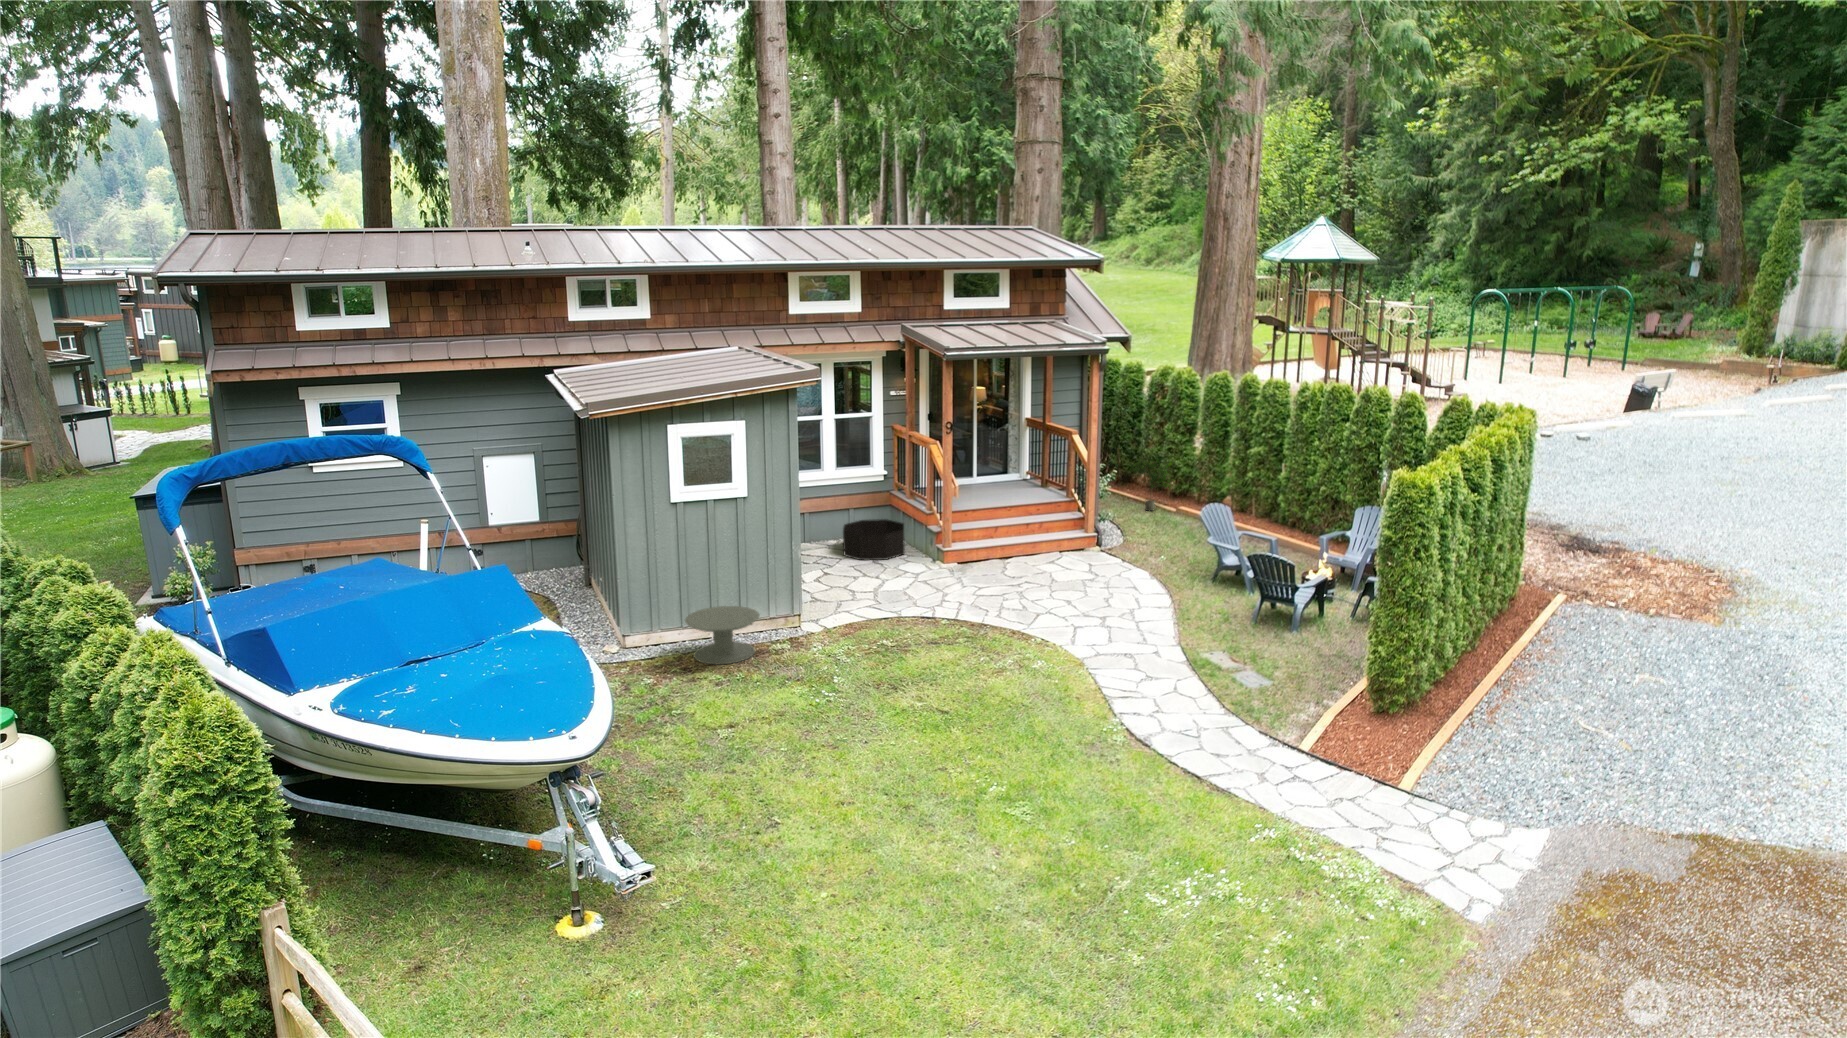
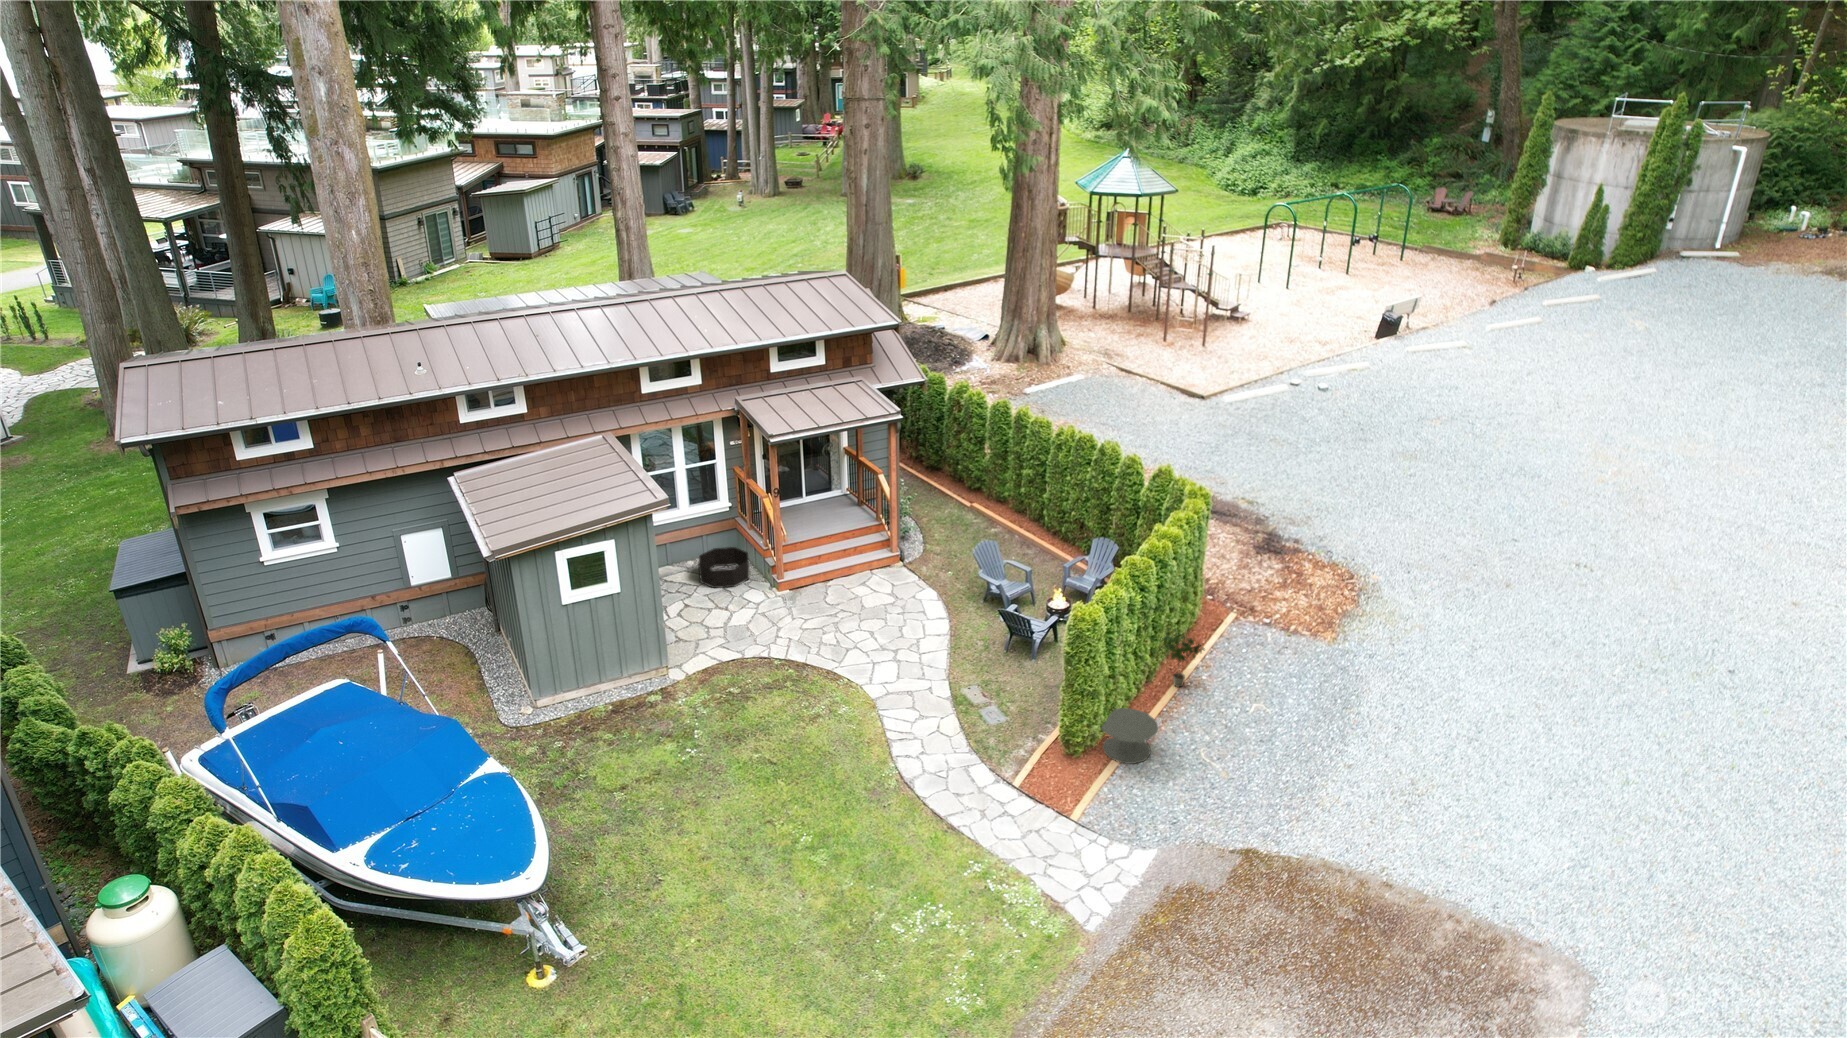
potted plant: present [1133,459,1175,511] -> present [1159,629,1204,687]
side table: present [685,606,759,664] -> present [1101,708,1158,764]

